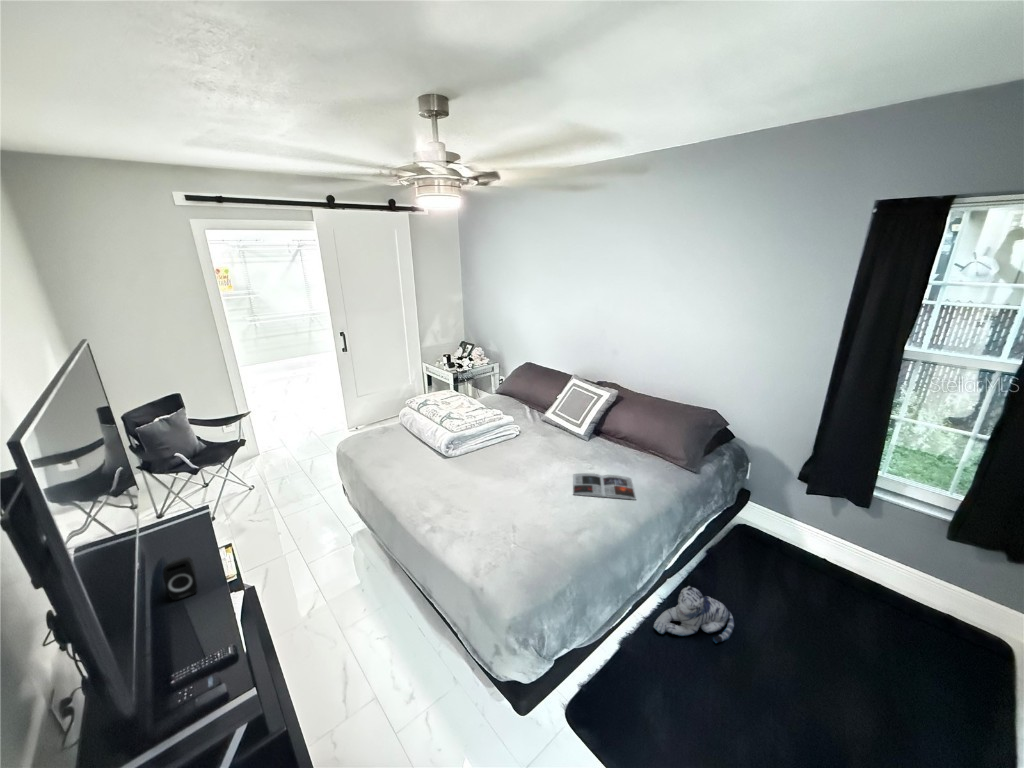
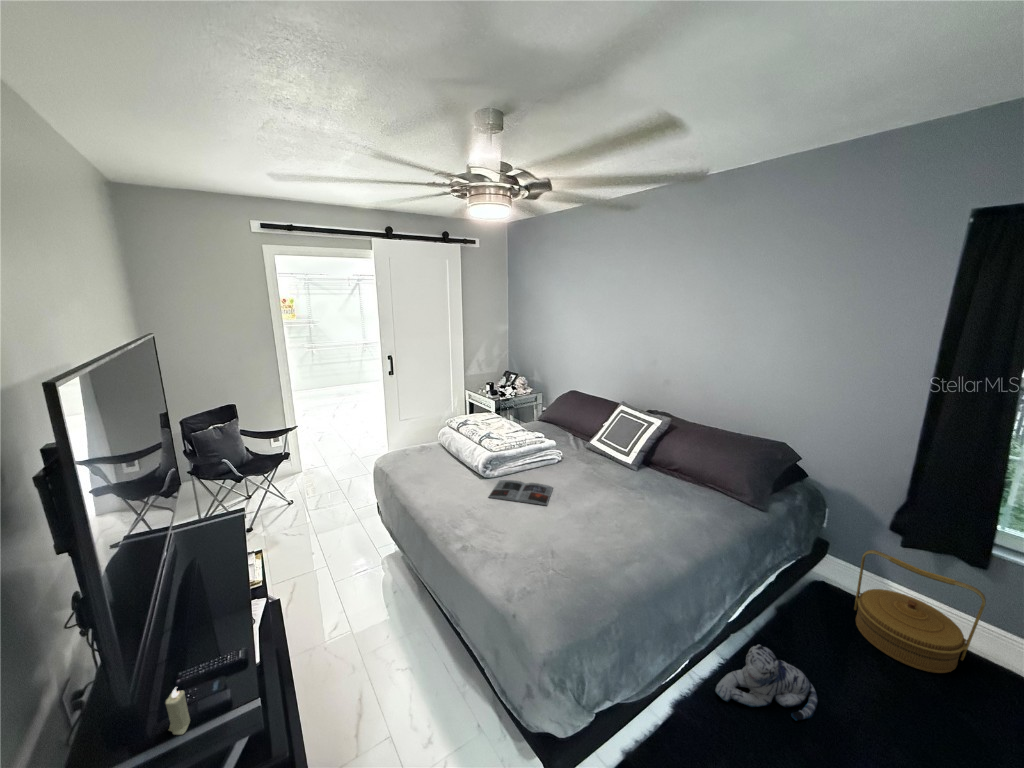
magazine: present [573,473,636,500] -> present [489,480,553,506]
woven basket: none [769,499,866,594] -> present [854,550,986,673]
speaker: present [163,557,197,600] -> none [189,555,221,600]
candle: none [164,684,190,723] -> present [165,688,190,735]

